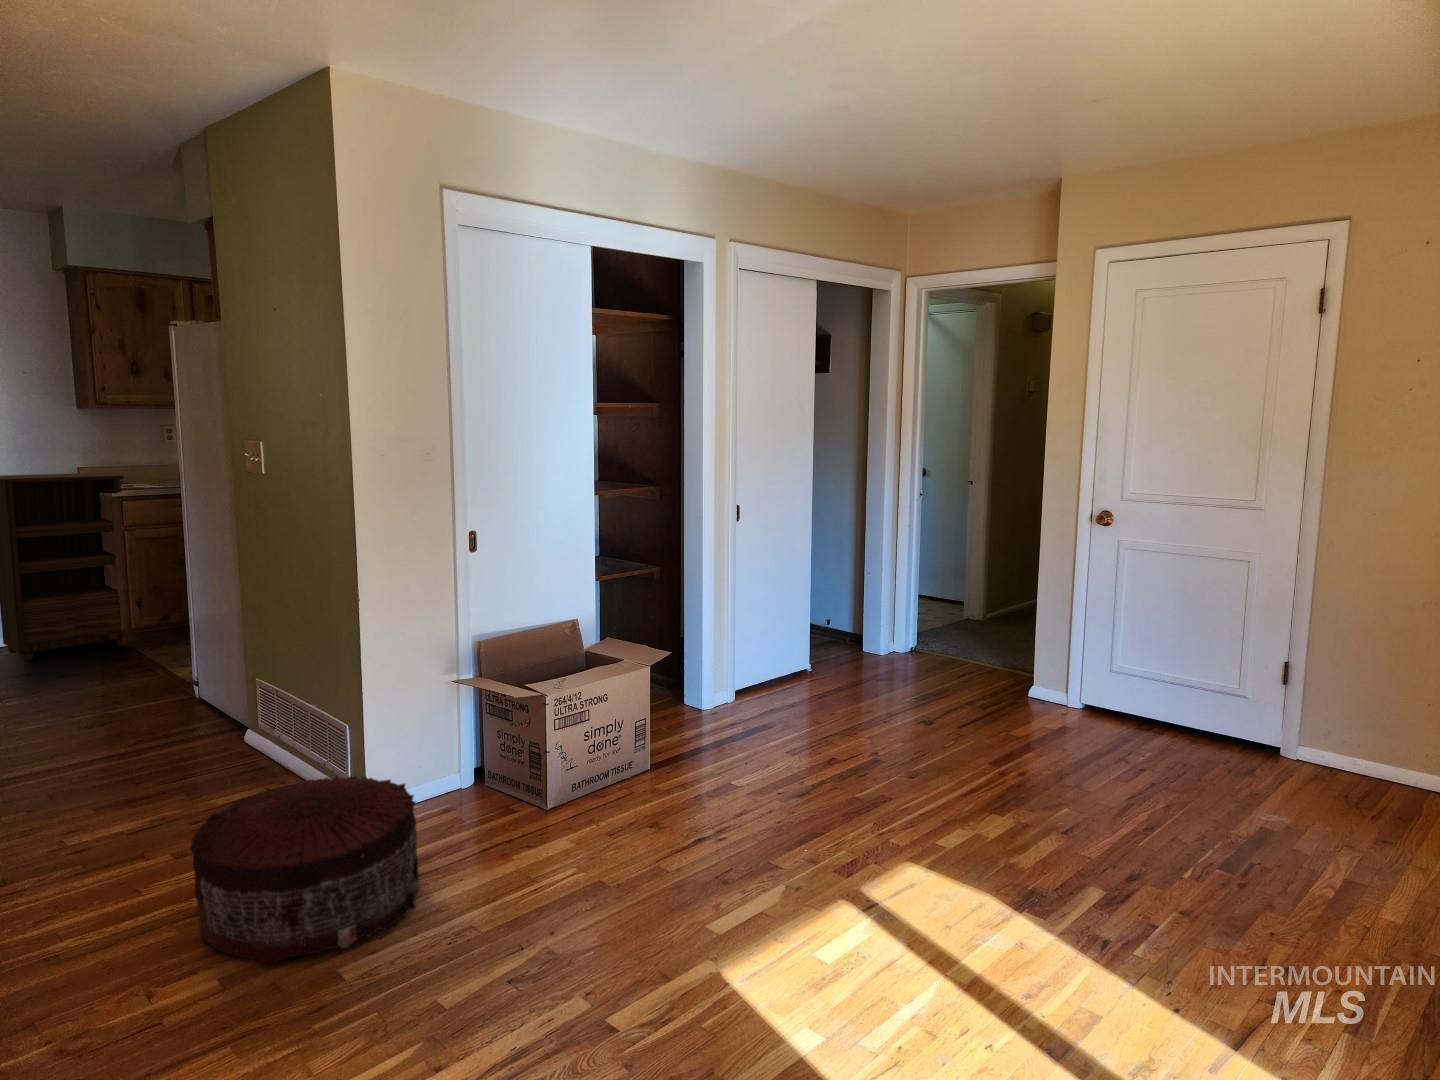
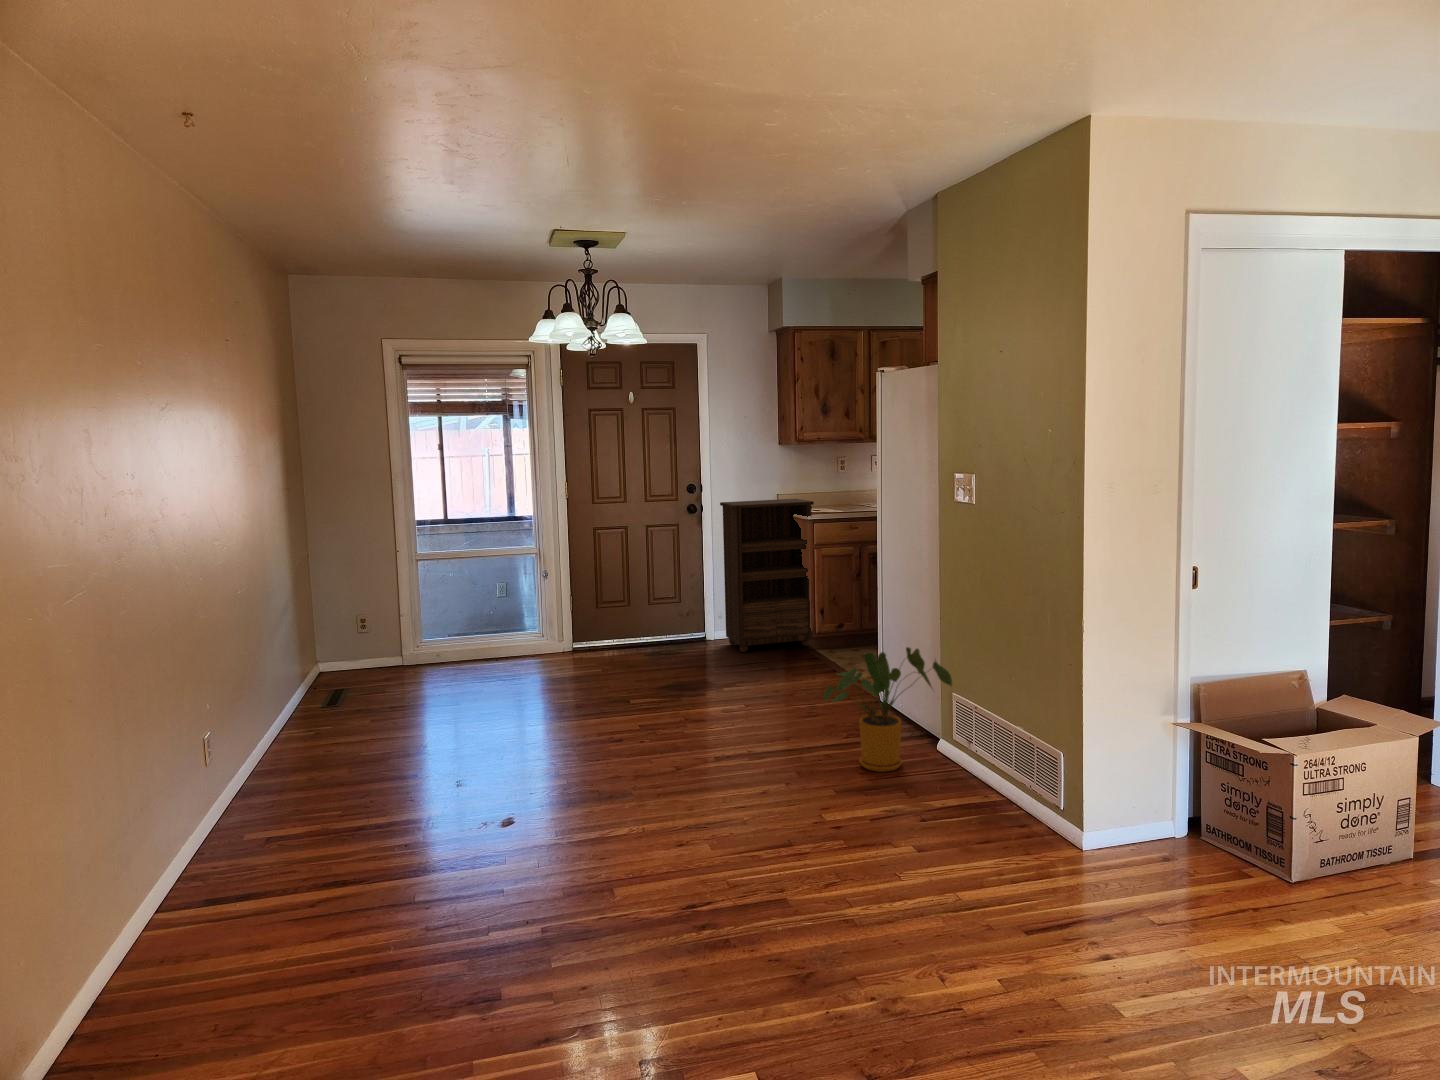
house plant: none [79,633,249,778] -> present [824,647,952,772]
pouf: present [190,775,420,963] -> none [961,803,1178,984]

